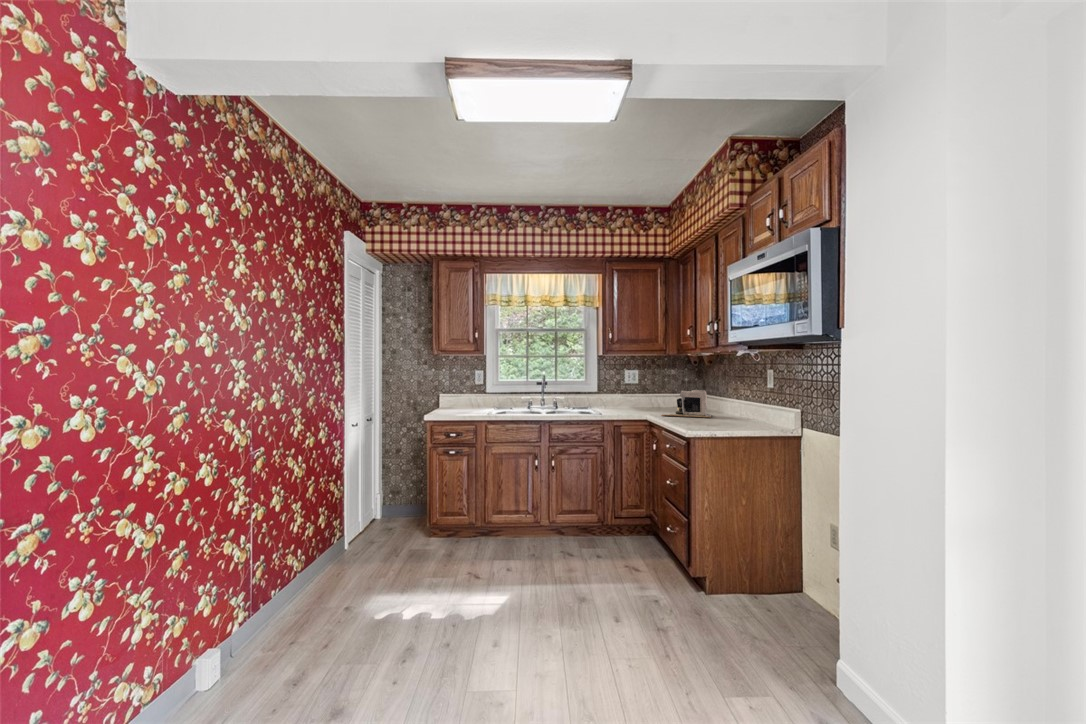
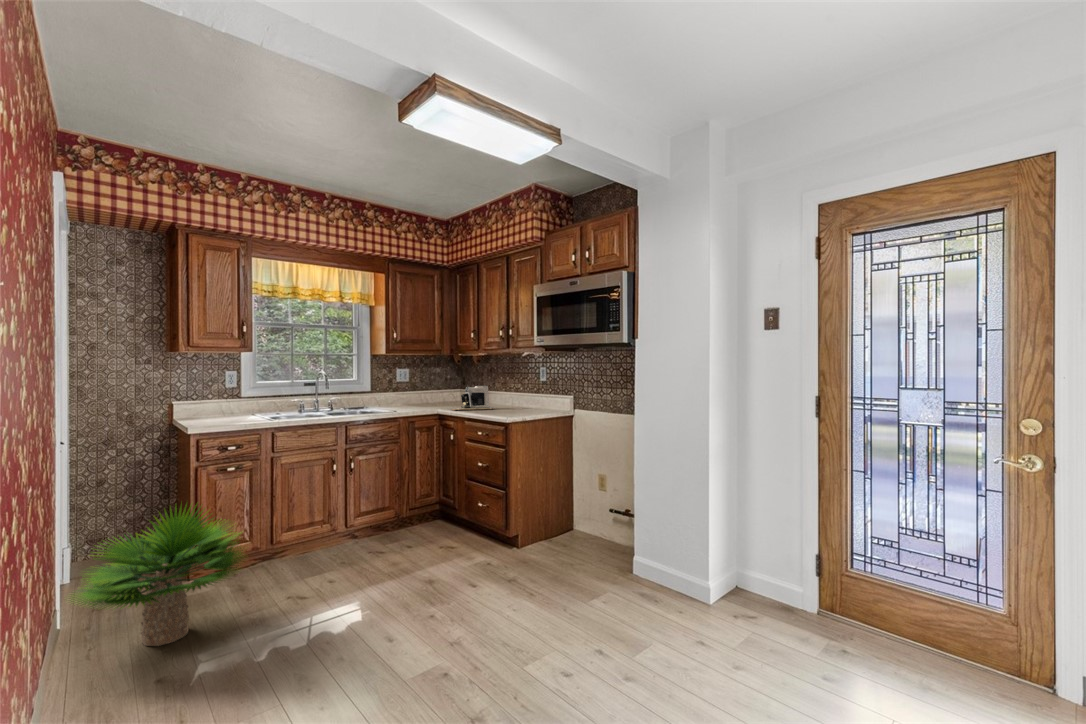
potted plant: none [301,473,426,585] -> present [71,505,243,646]

